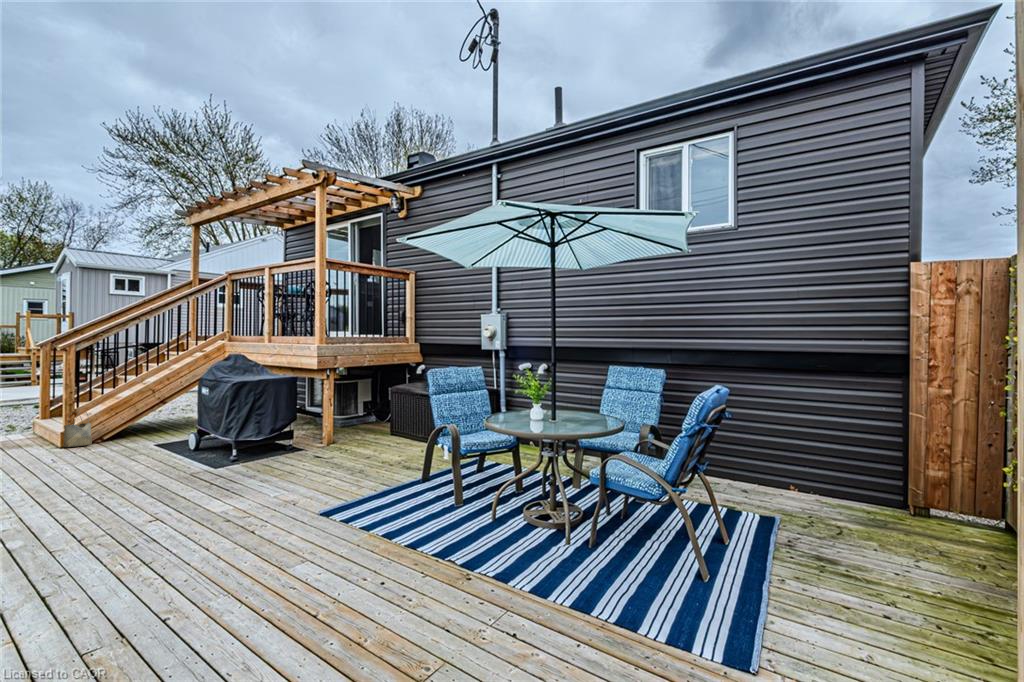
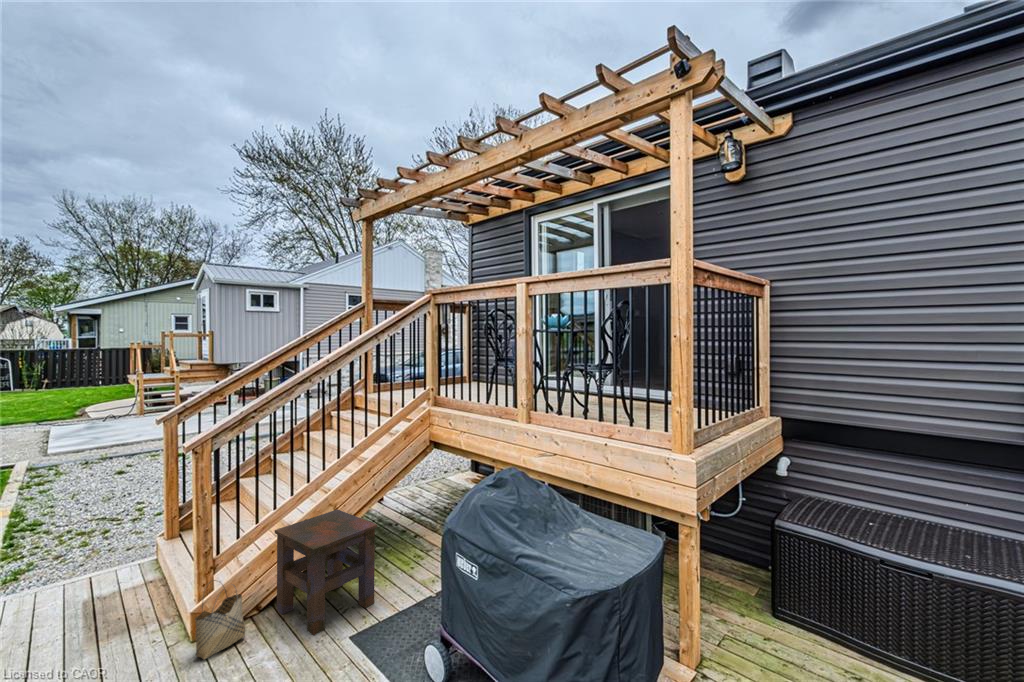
side table: none [112,394,178,447] -> present [275,509,377,635]

